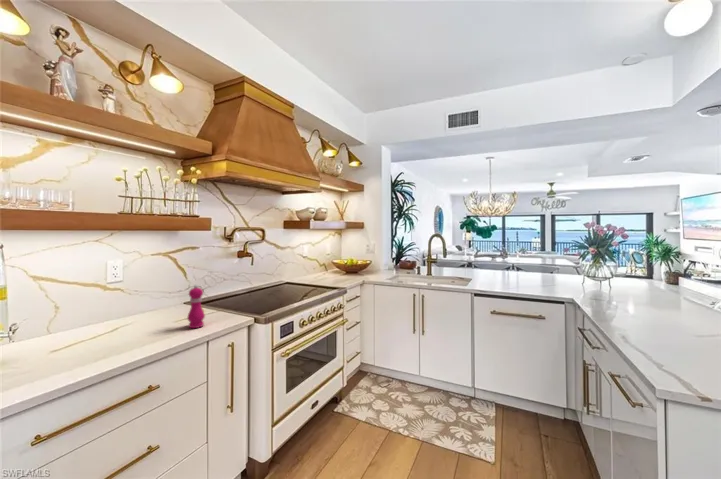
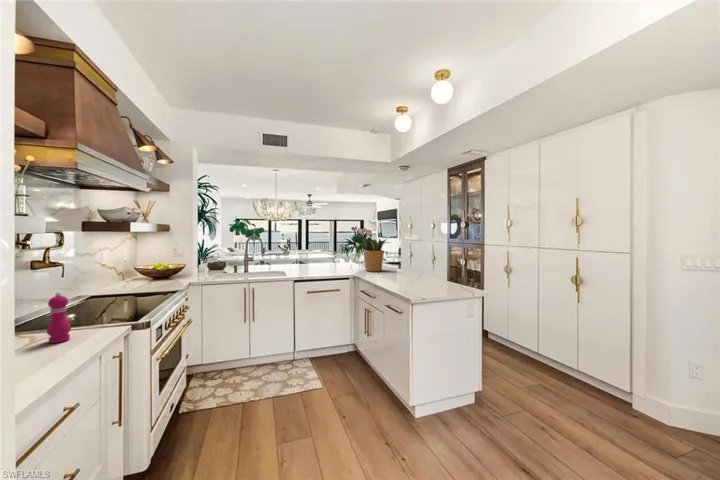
potted plant: none [594,241,660,304] -> present [362,237,387,272]

